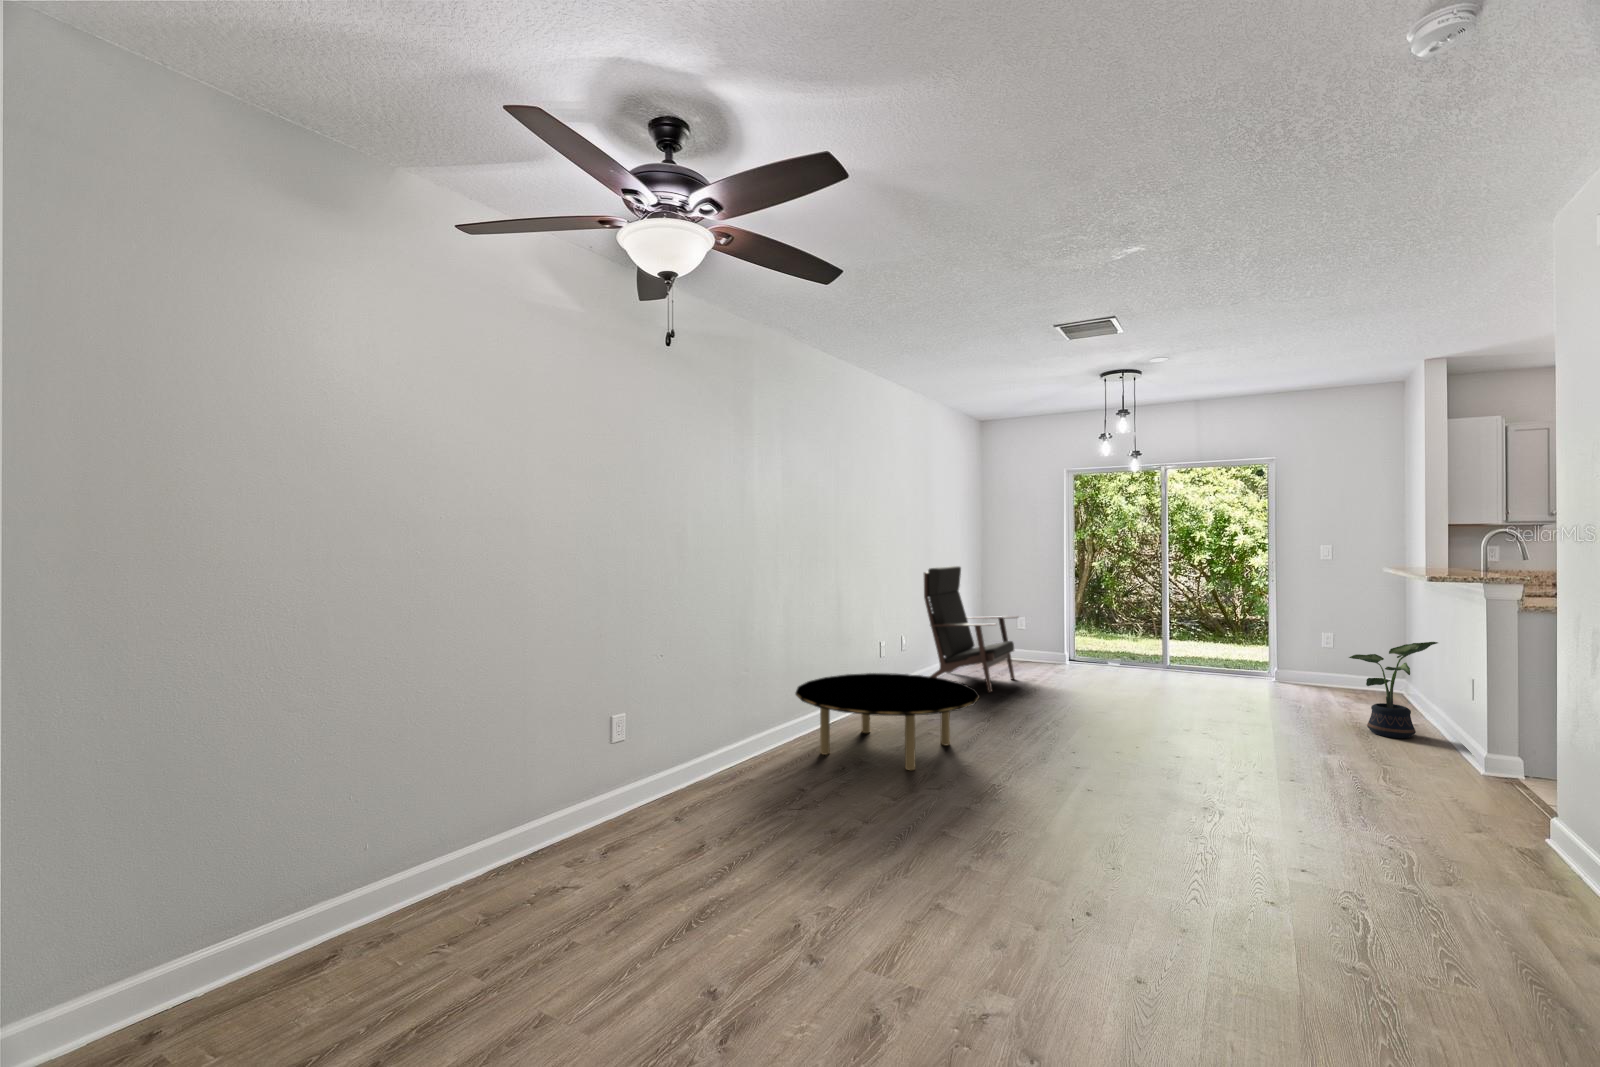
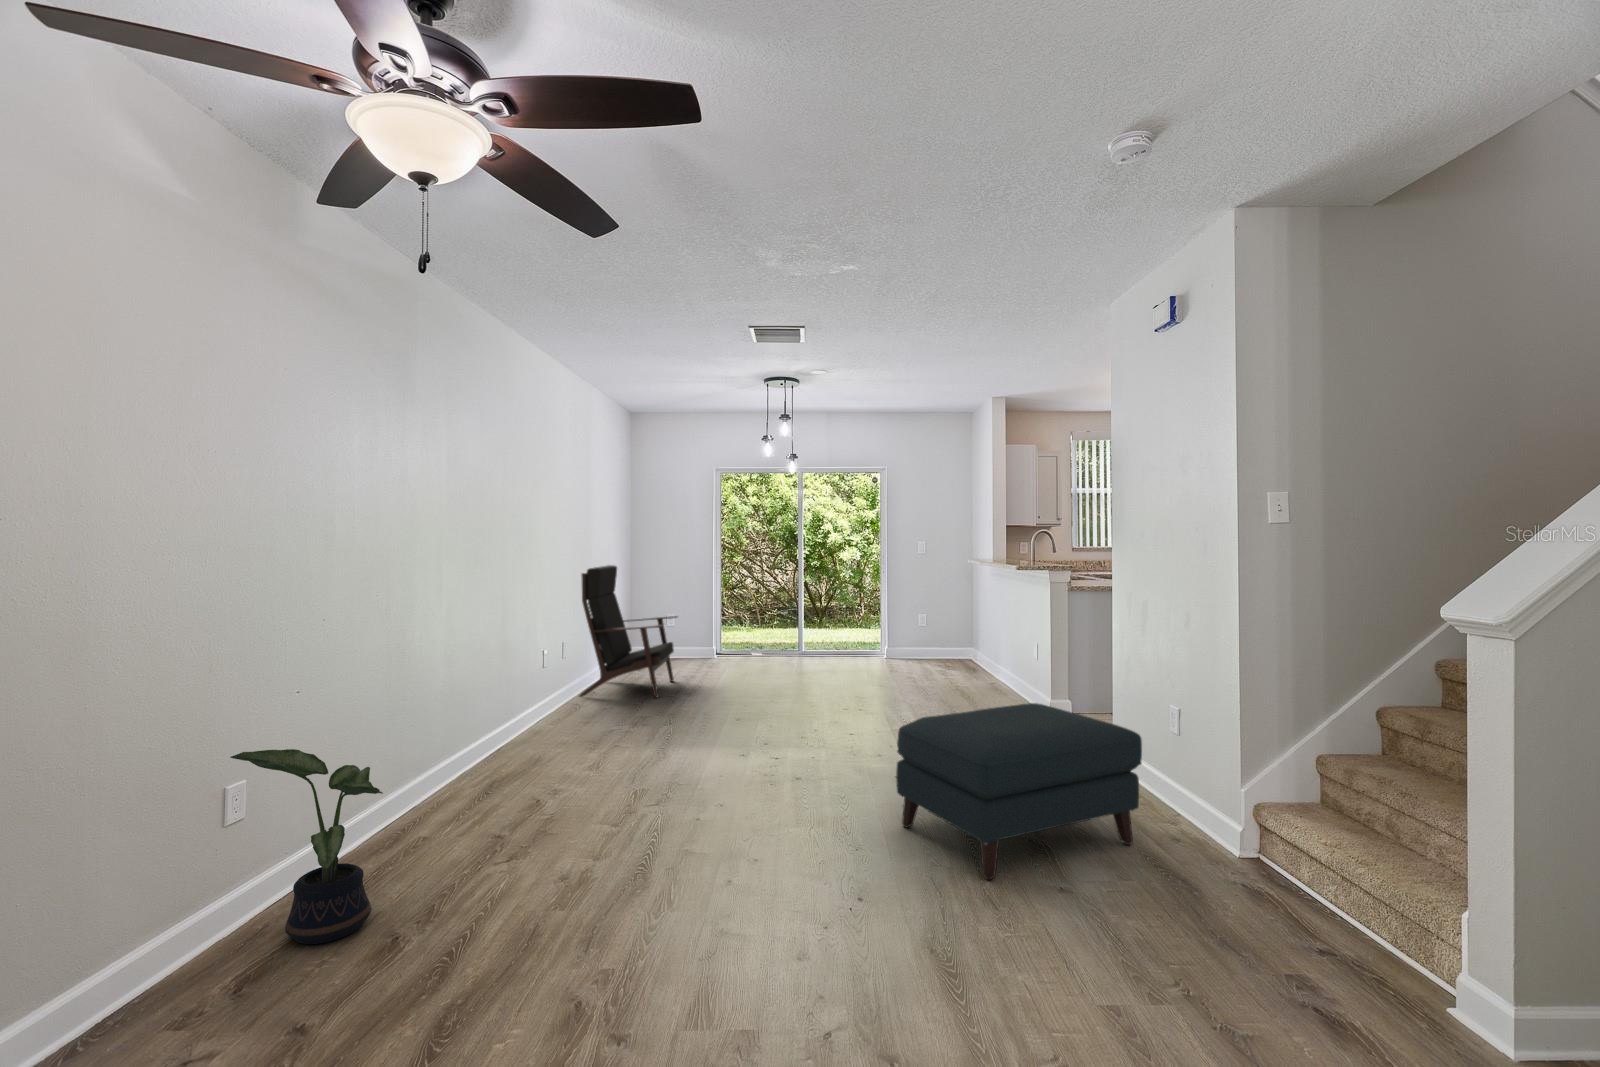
potted plant: present [1349,642,1438,738] -> present [230,749,383,944]
coffee table: present [795,673,980,770] -> none [463,687,679,794]
ottoman: none [1180,741,1539,952] -> present [896,703,1142,880]

